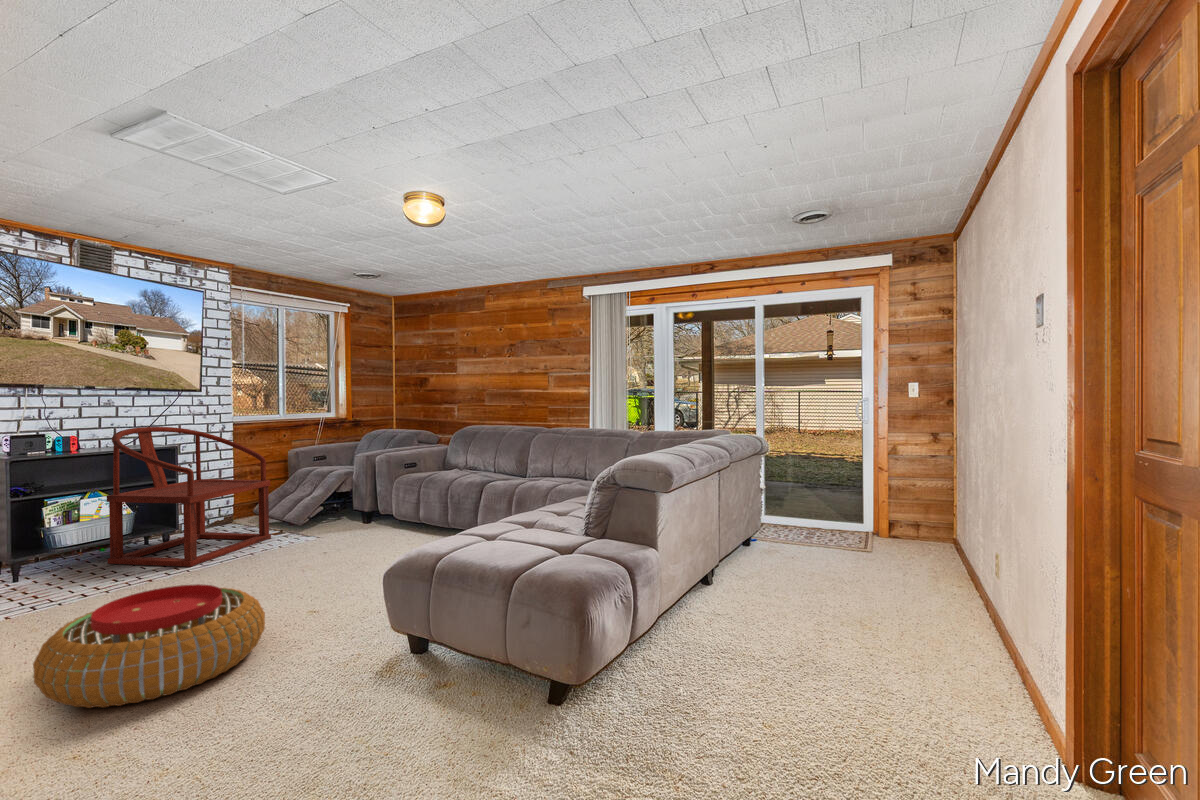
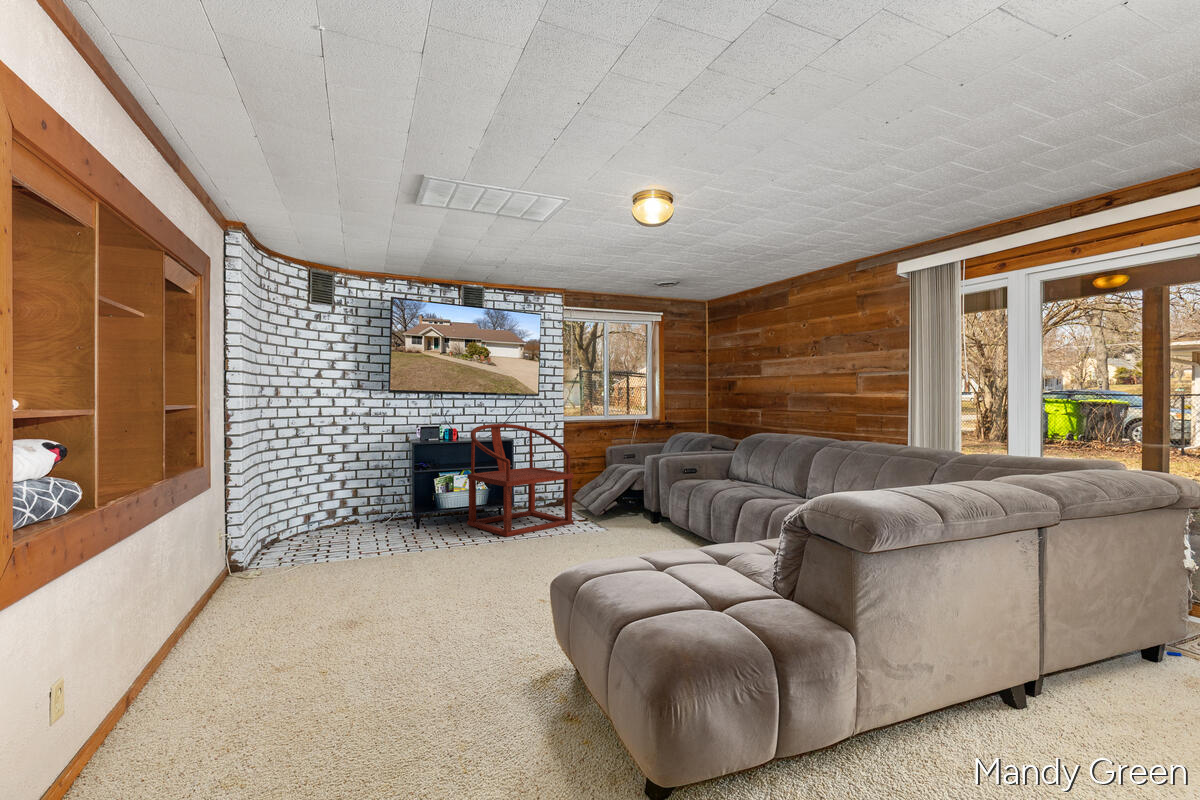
pouf: present [33,584,265,708] -> none [357,550,497,630]

